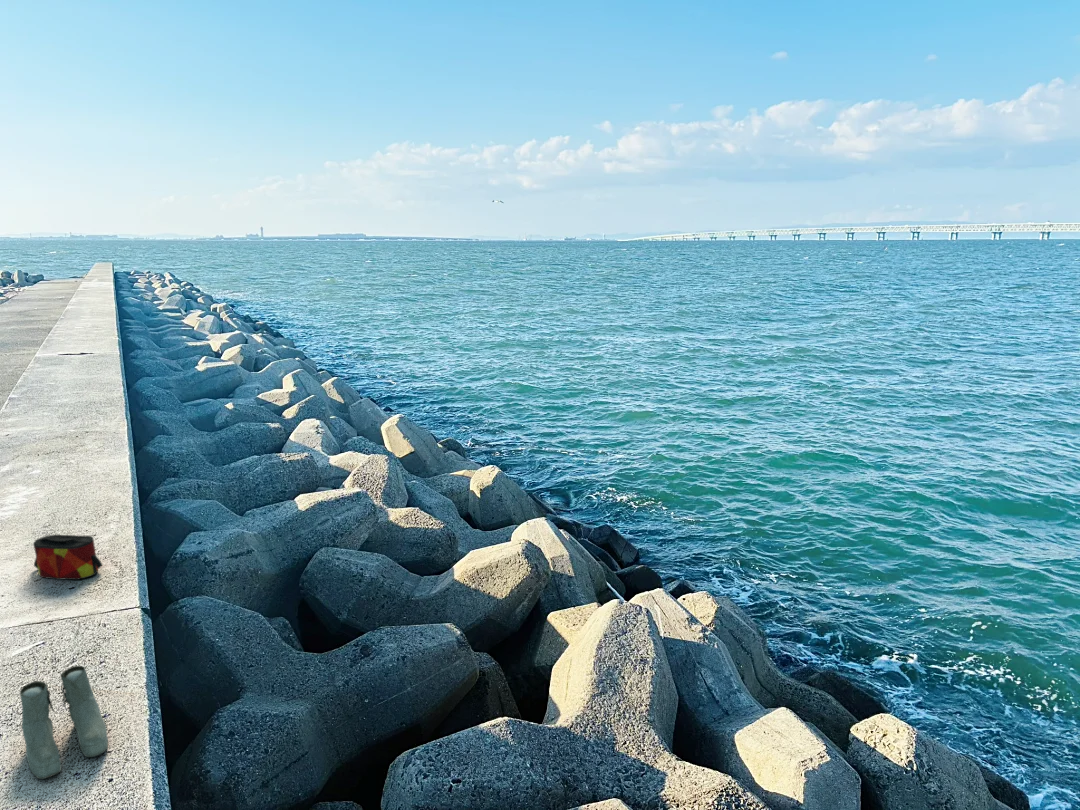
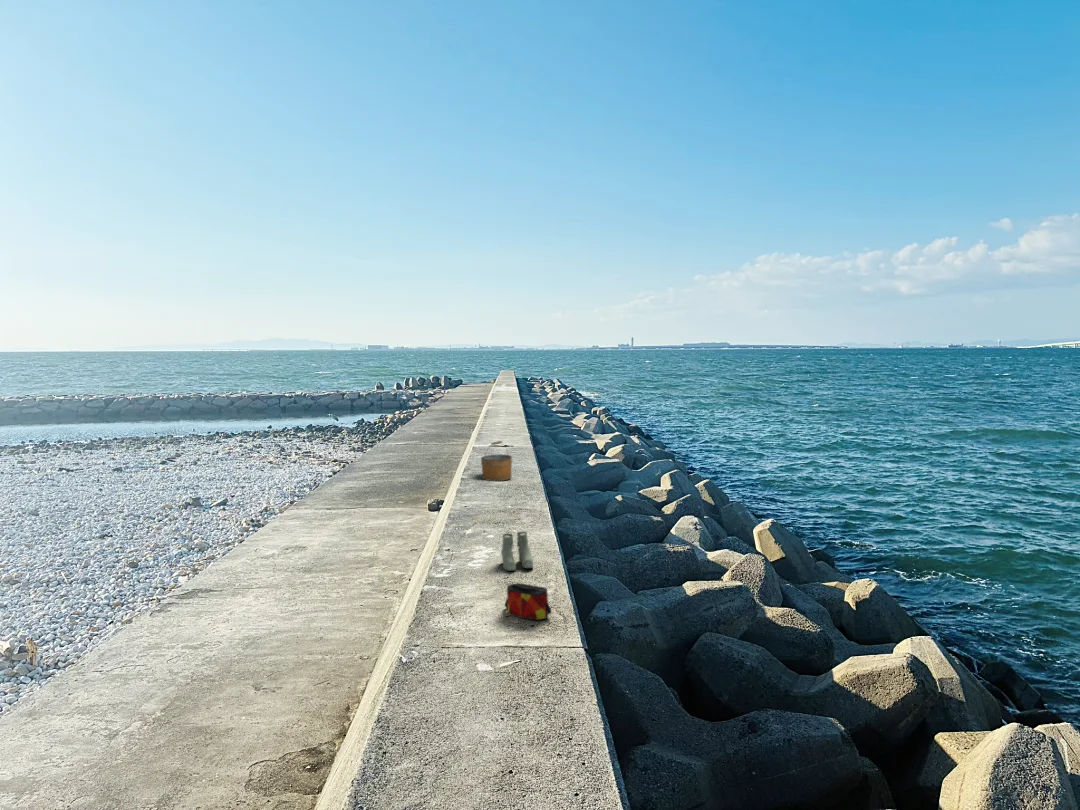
bucket: none [36,348,82,399] -> present [481,441,512,481]
boots: present [20,666,108,779] -> present [501,532,533,571]

